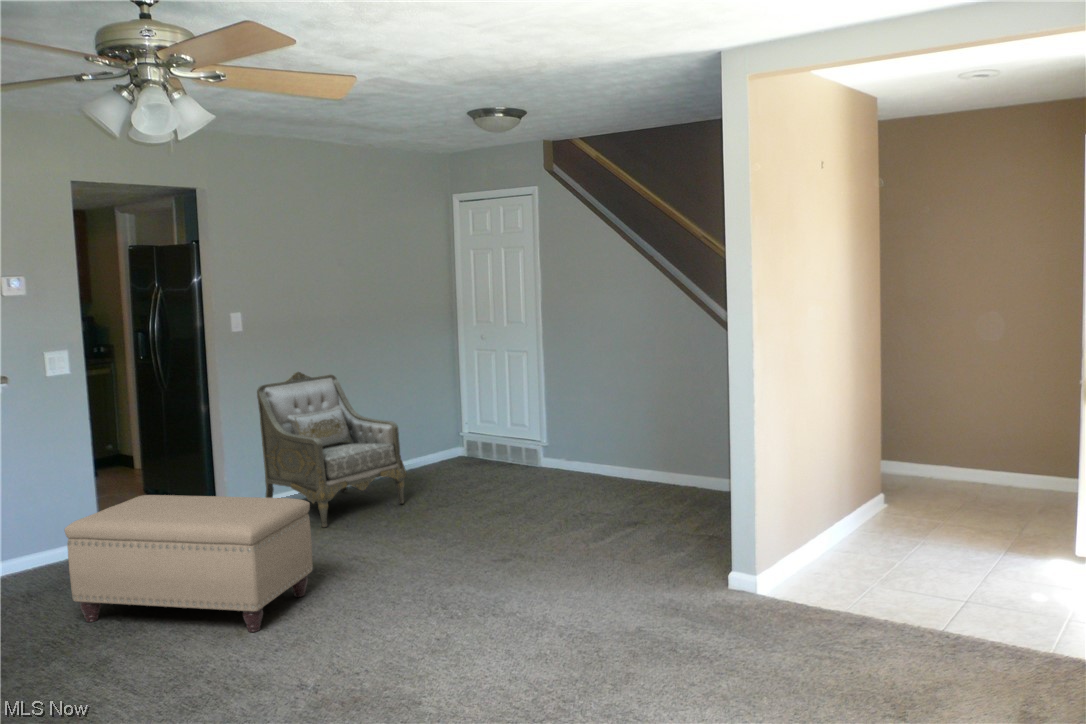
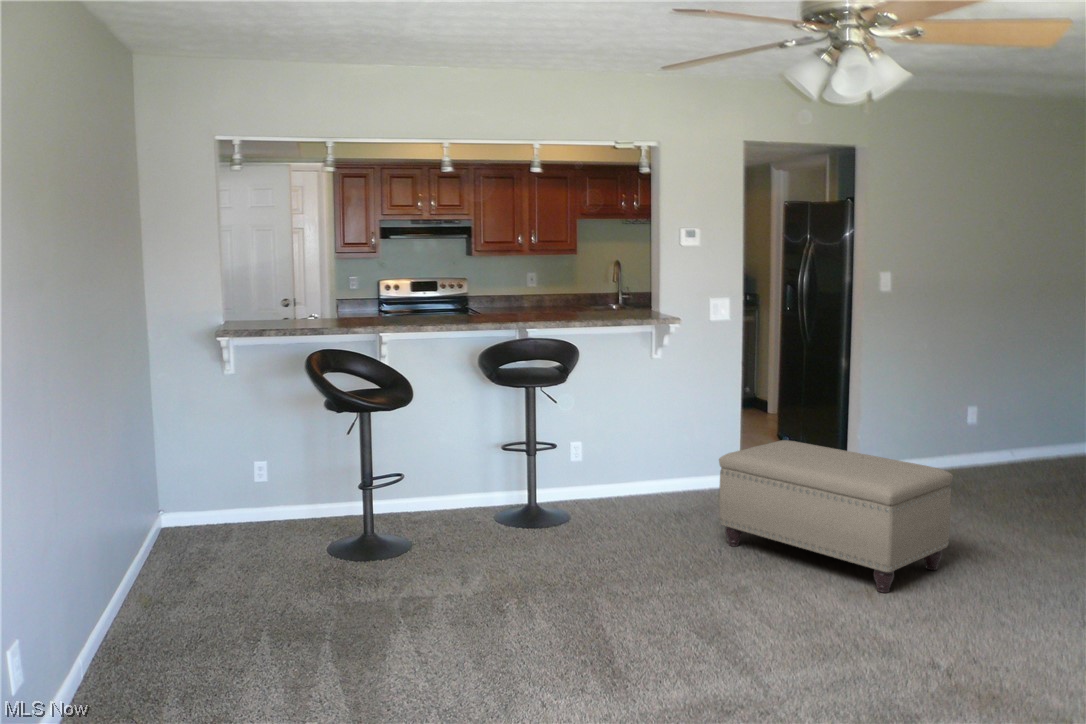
armchair: present [257,372,407,527] -> none [893,336,1065,505]

